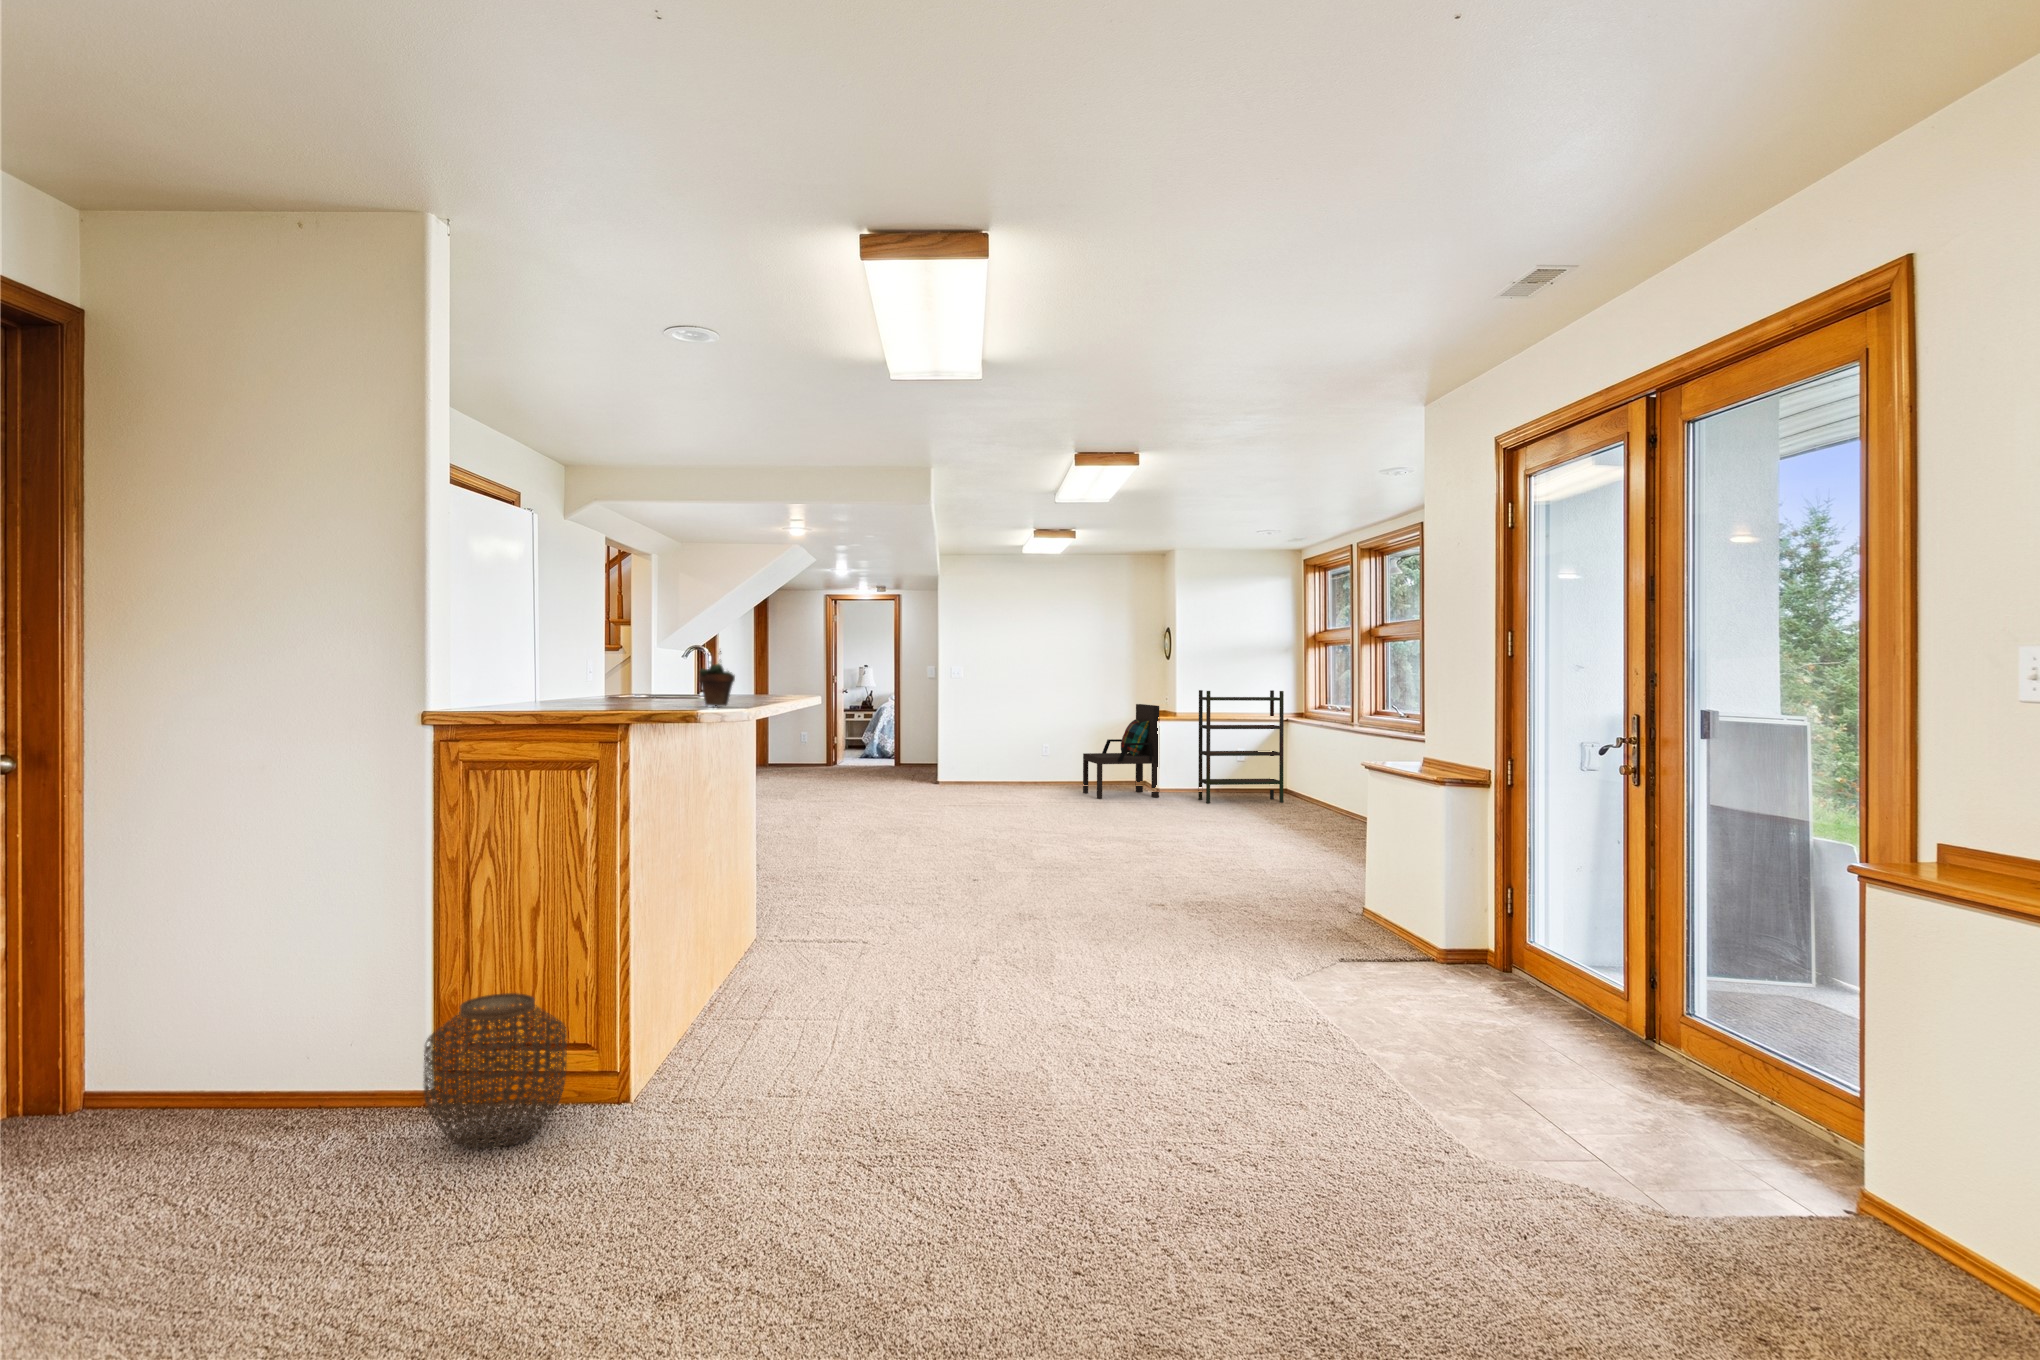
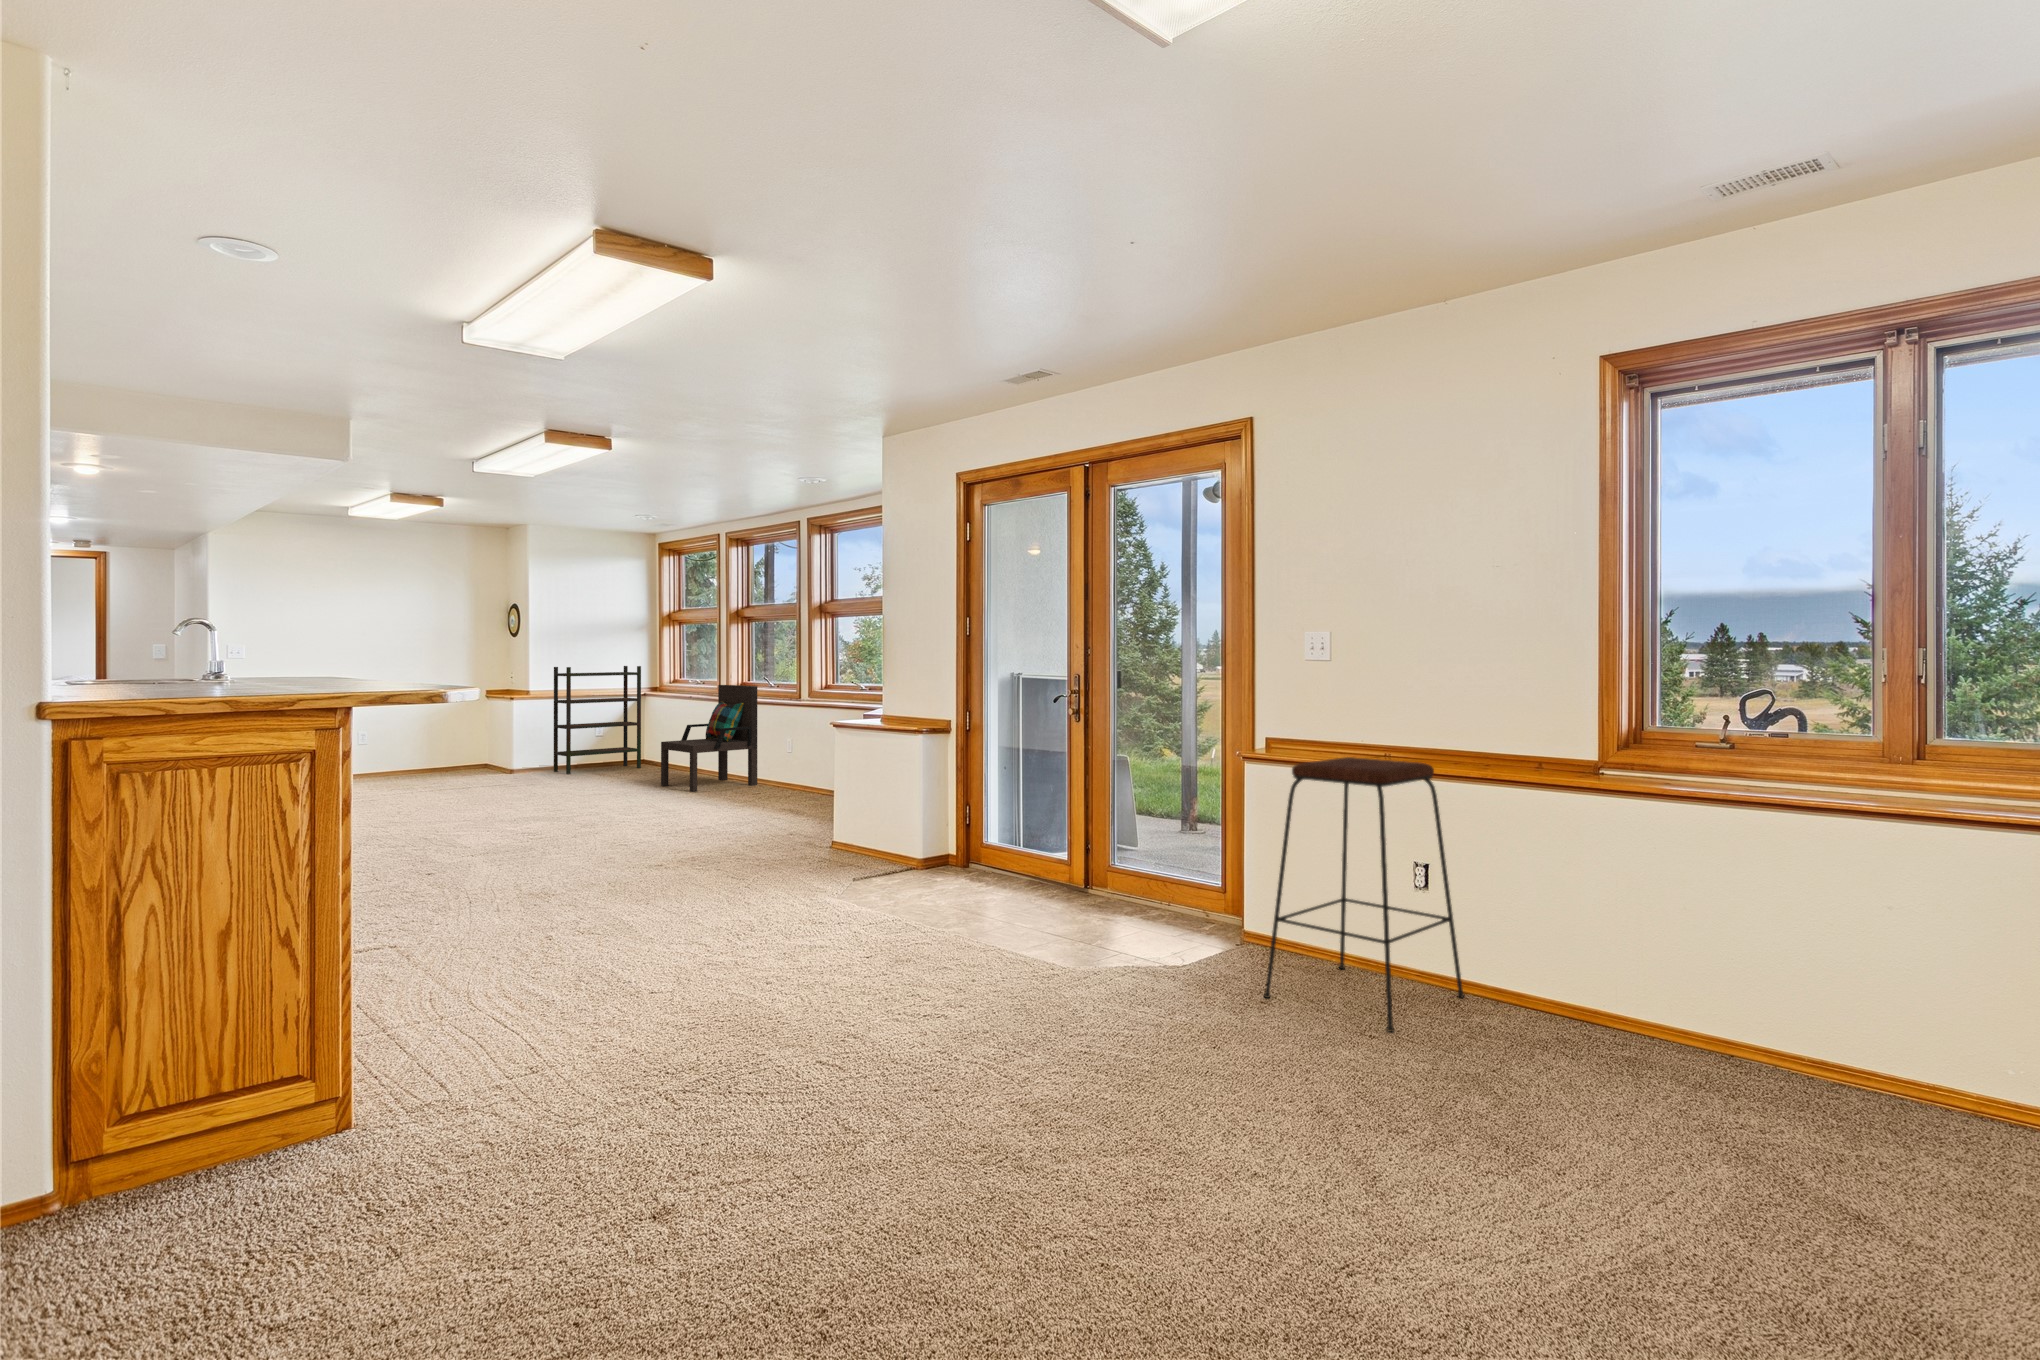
succulent plant: present [699,651,735,706] -> none [301,622,349,687]
armchair: present [1083,704,1159,799] -> present [661,685,757,791]
bar stool: none [1646,863,2025,1325] -> present [1264,757,1464,1031]
woven basket: present [424,993,567,1149] -> none [120,1033,320,1231]

